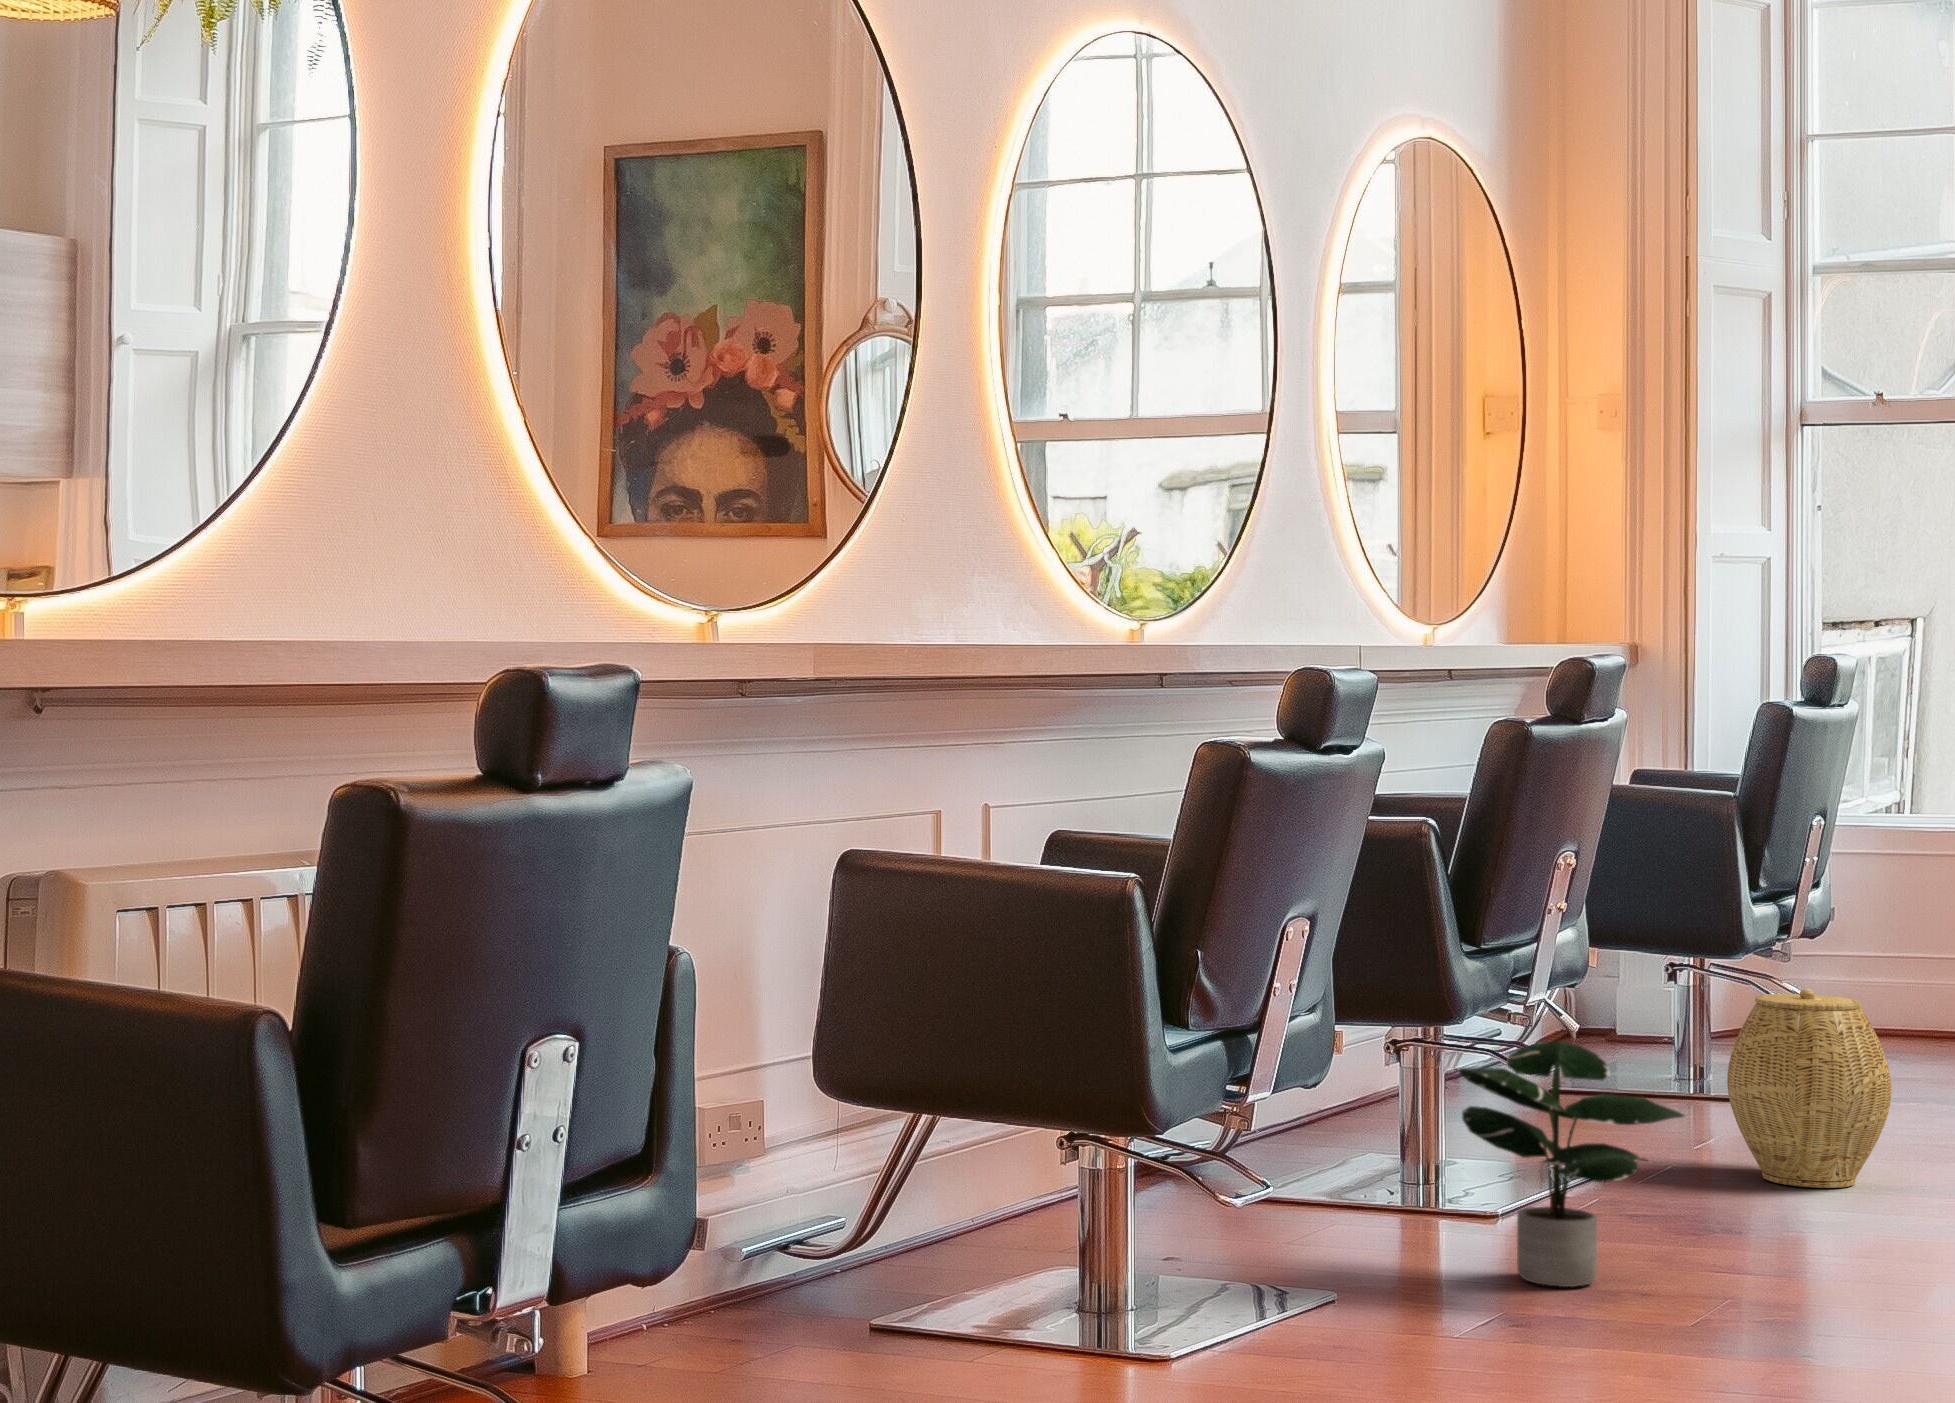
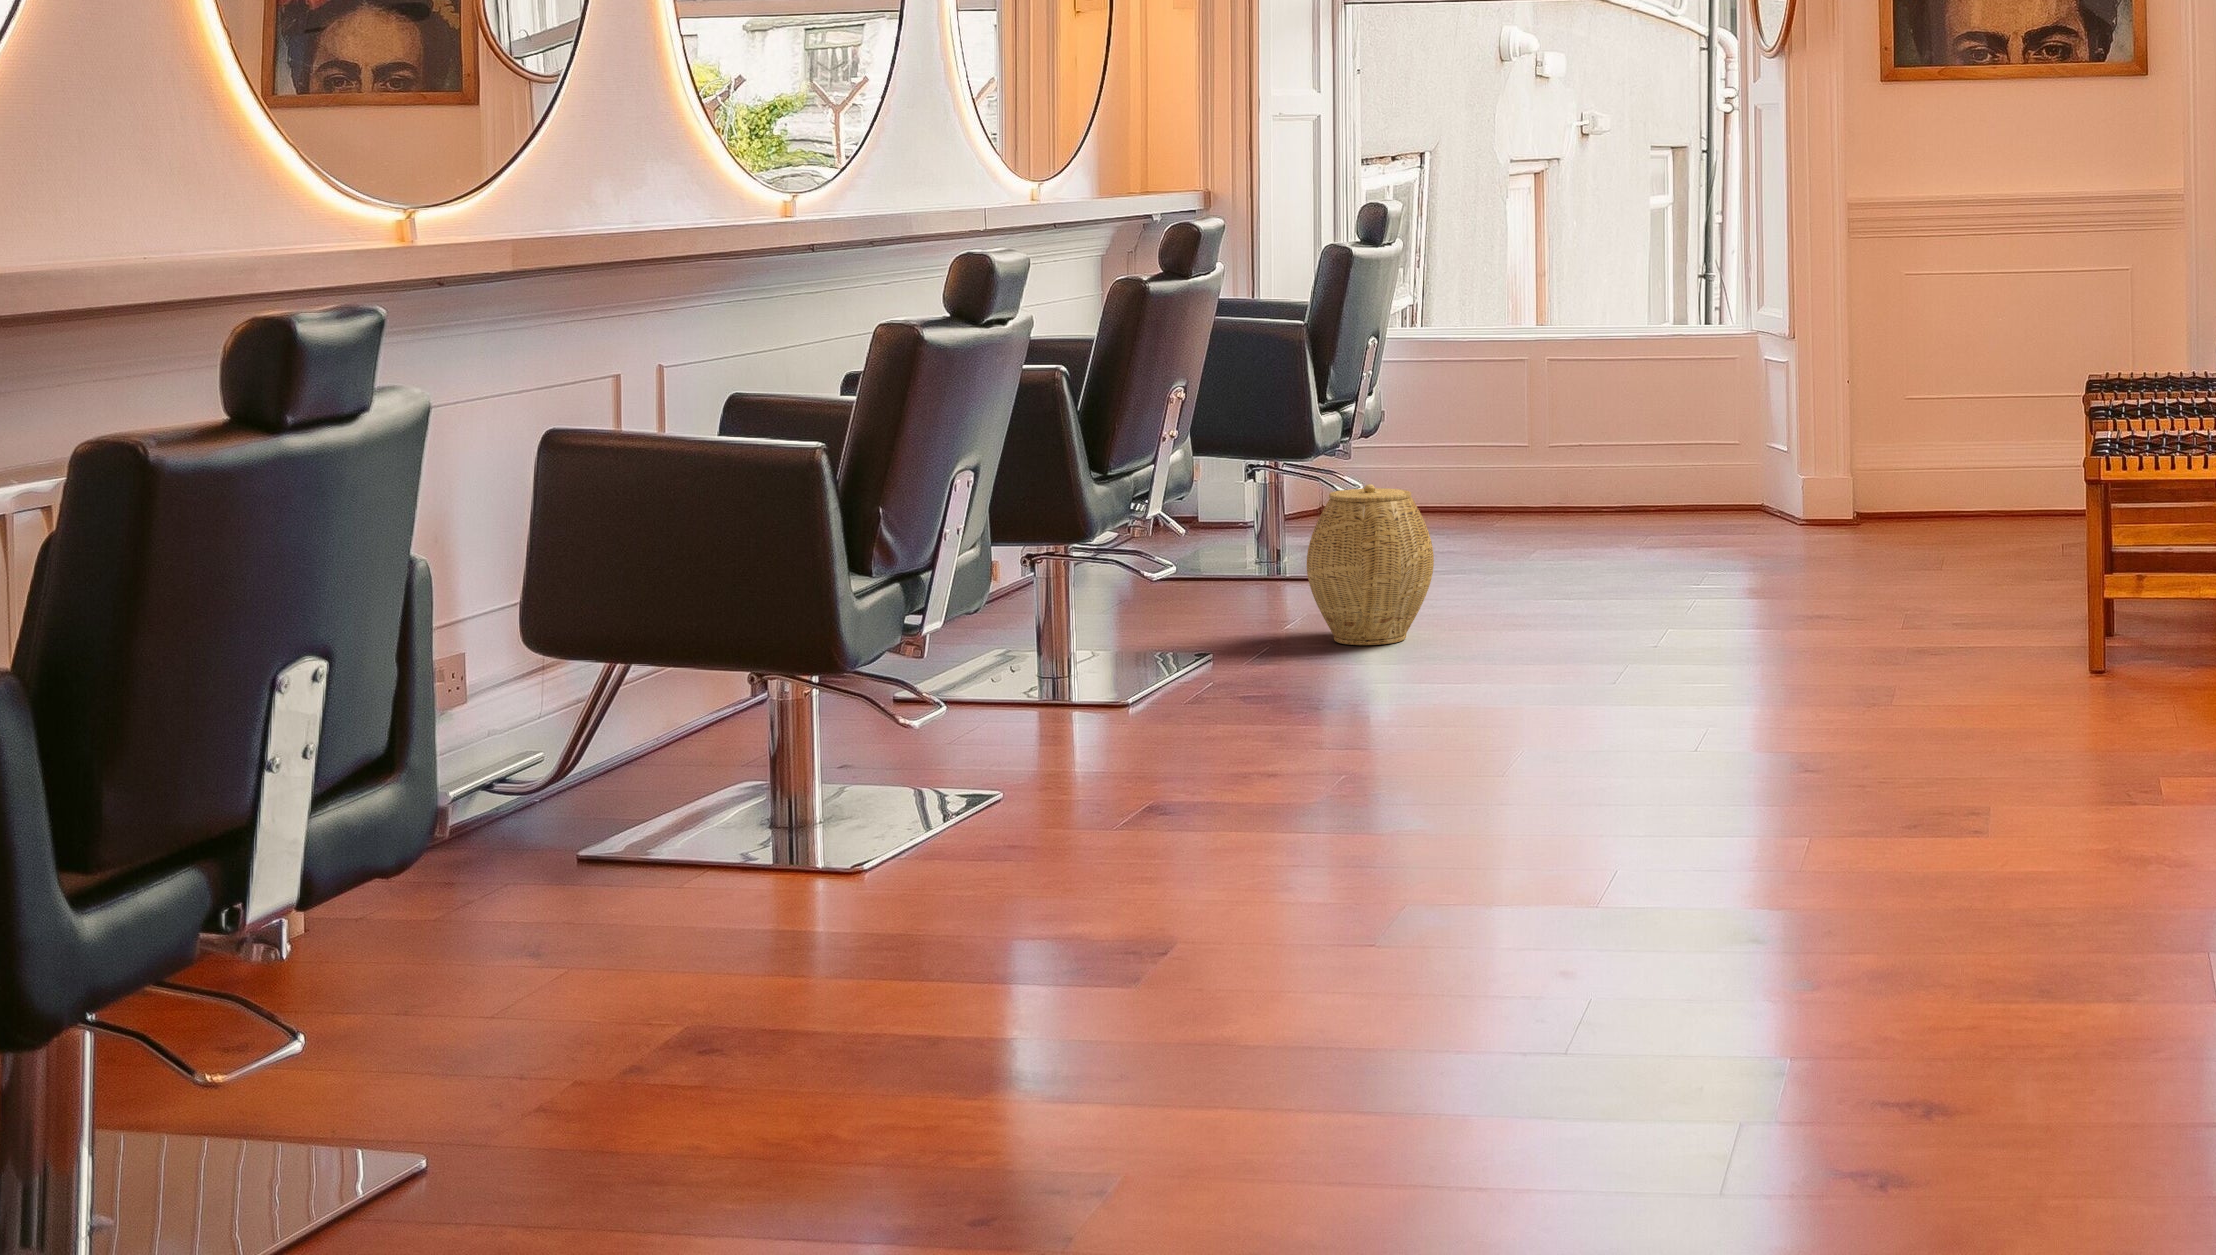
potted plant: present [1459,1041,1685,1287] -> none [1100,549,1287,754]

